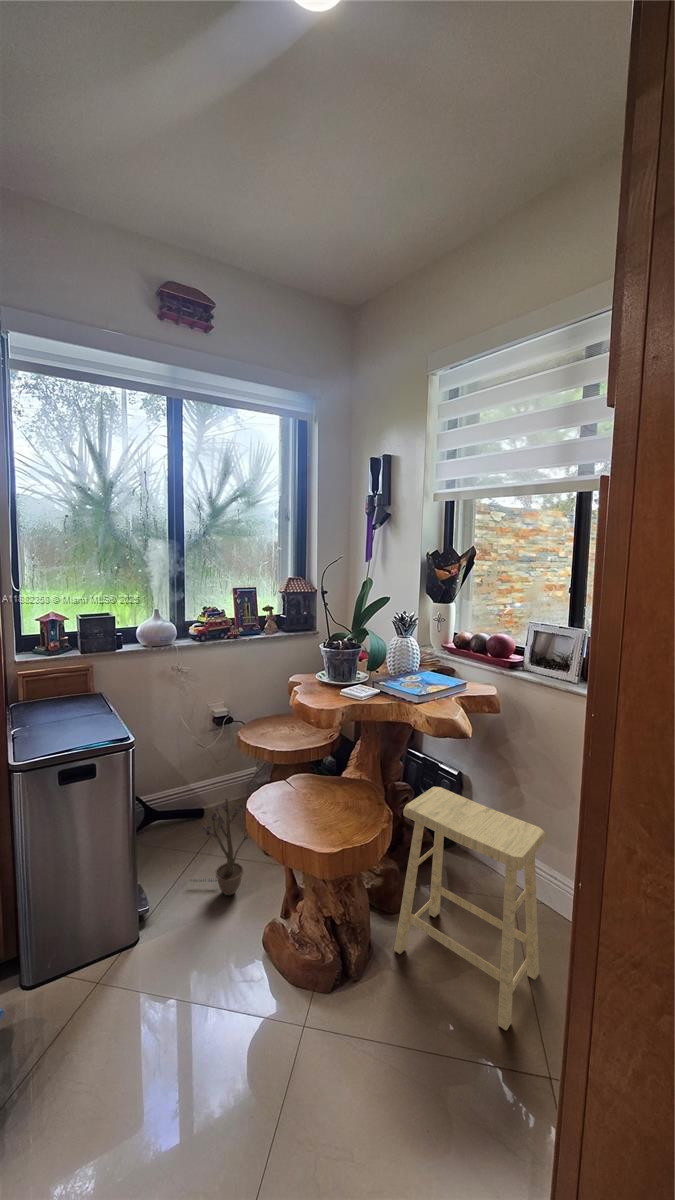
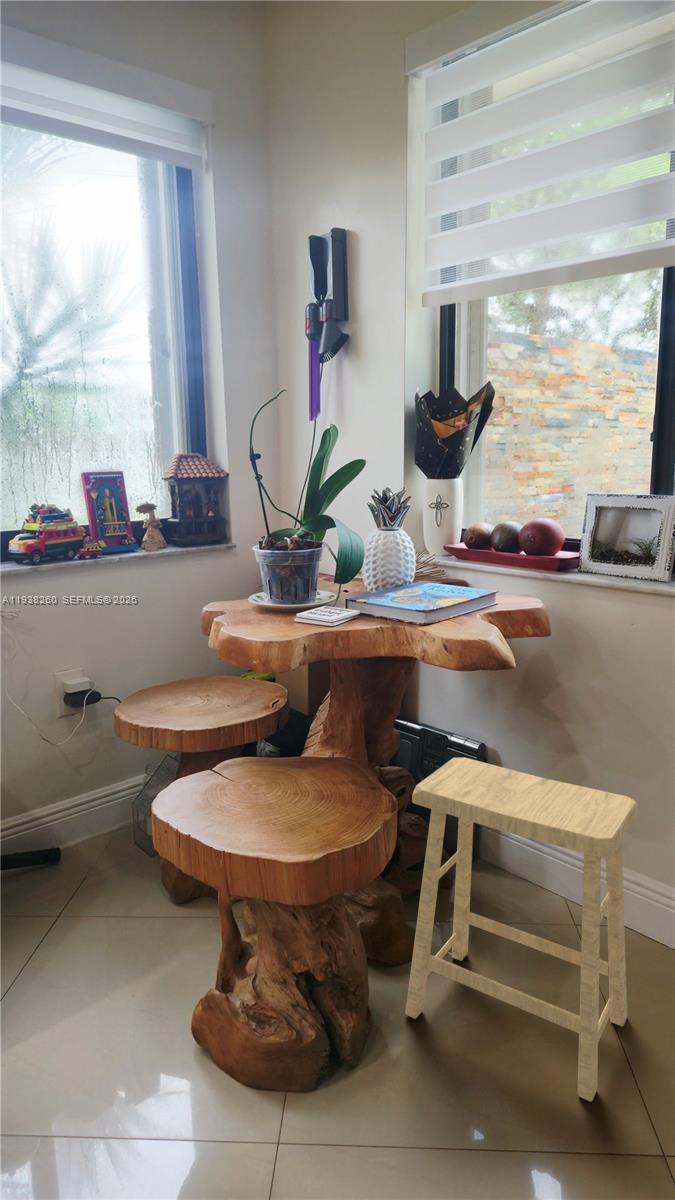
decorative plant: present [193,799,248,895] -> none [53,812,171,970]

